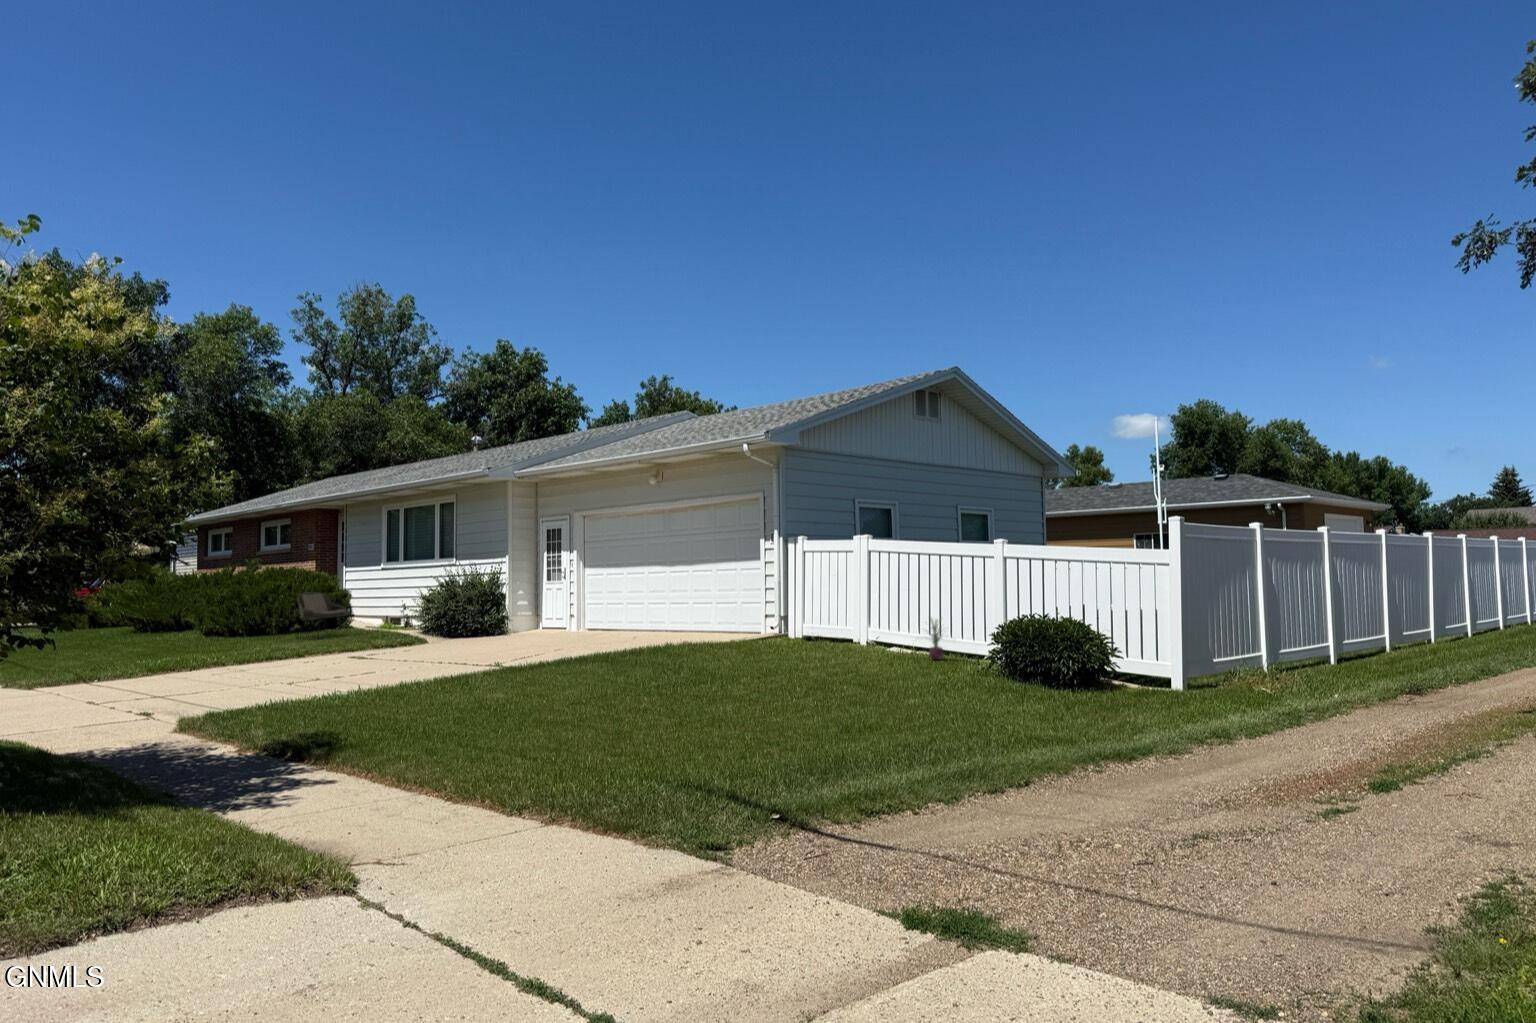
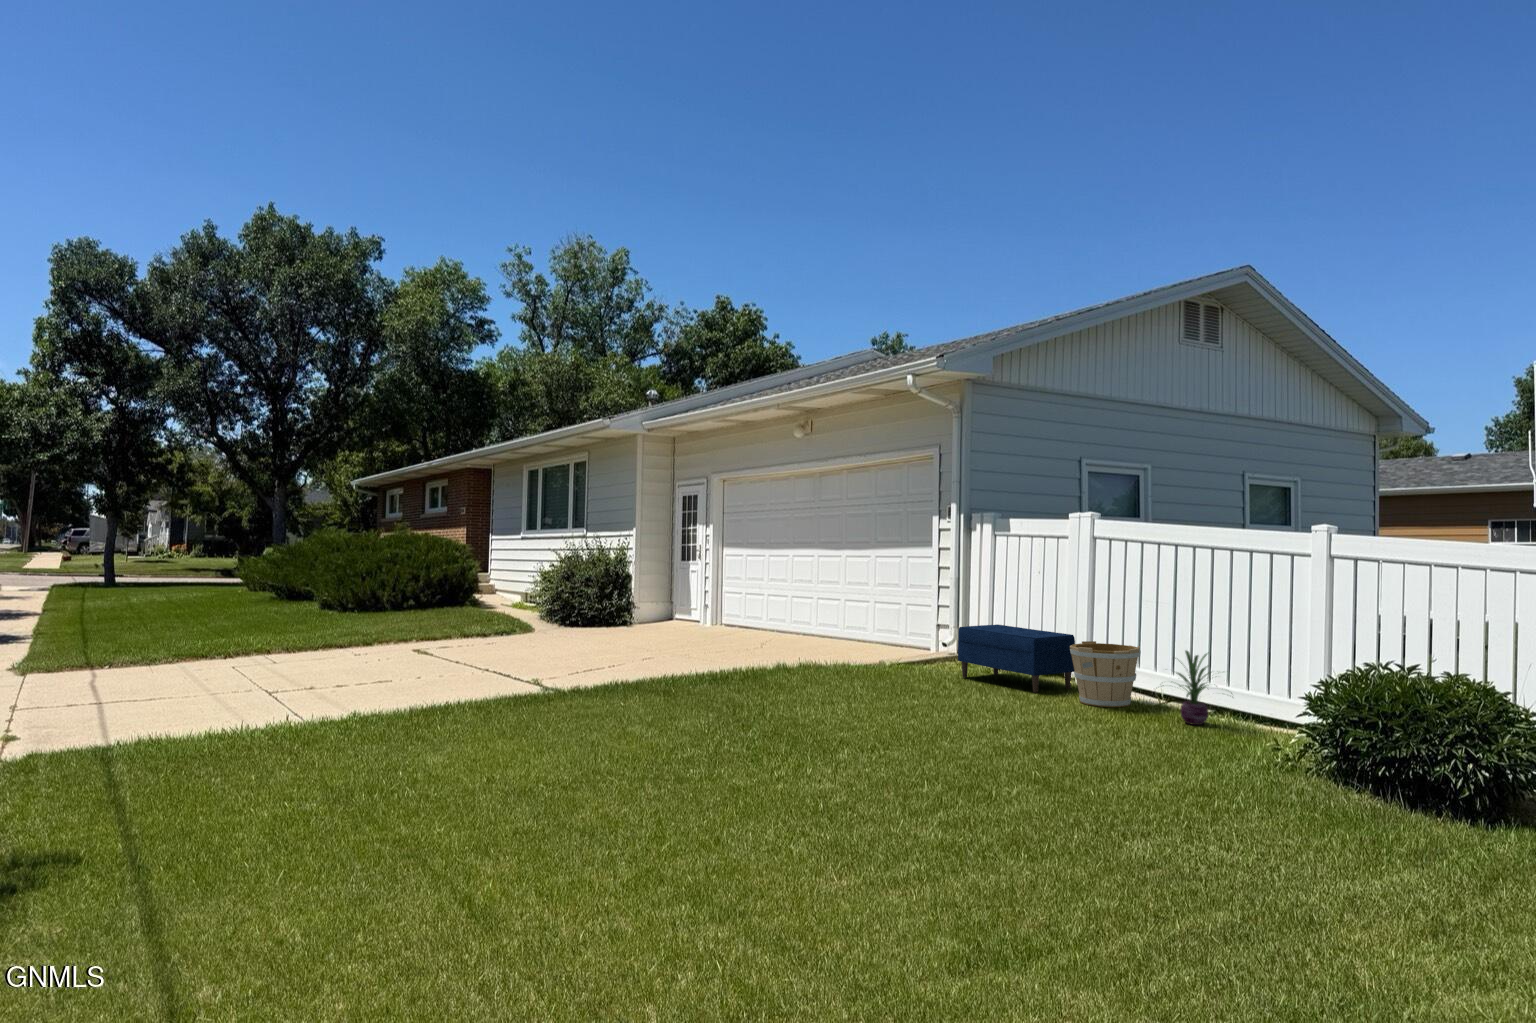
lounge chair: present [297,592,350,638] -> none [403,562,463,618]
bench: none [785,611,862,652] -> present [958,624,1075,693]
wooden bucket: none [861,617,903,656] -> present [1070,641,1141,707]

